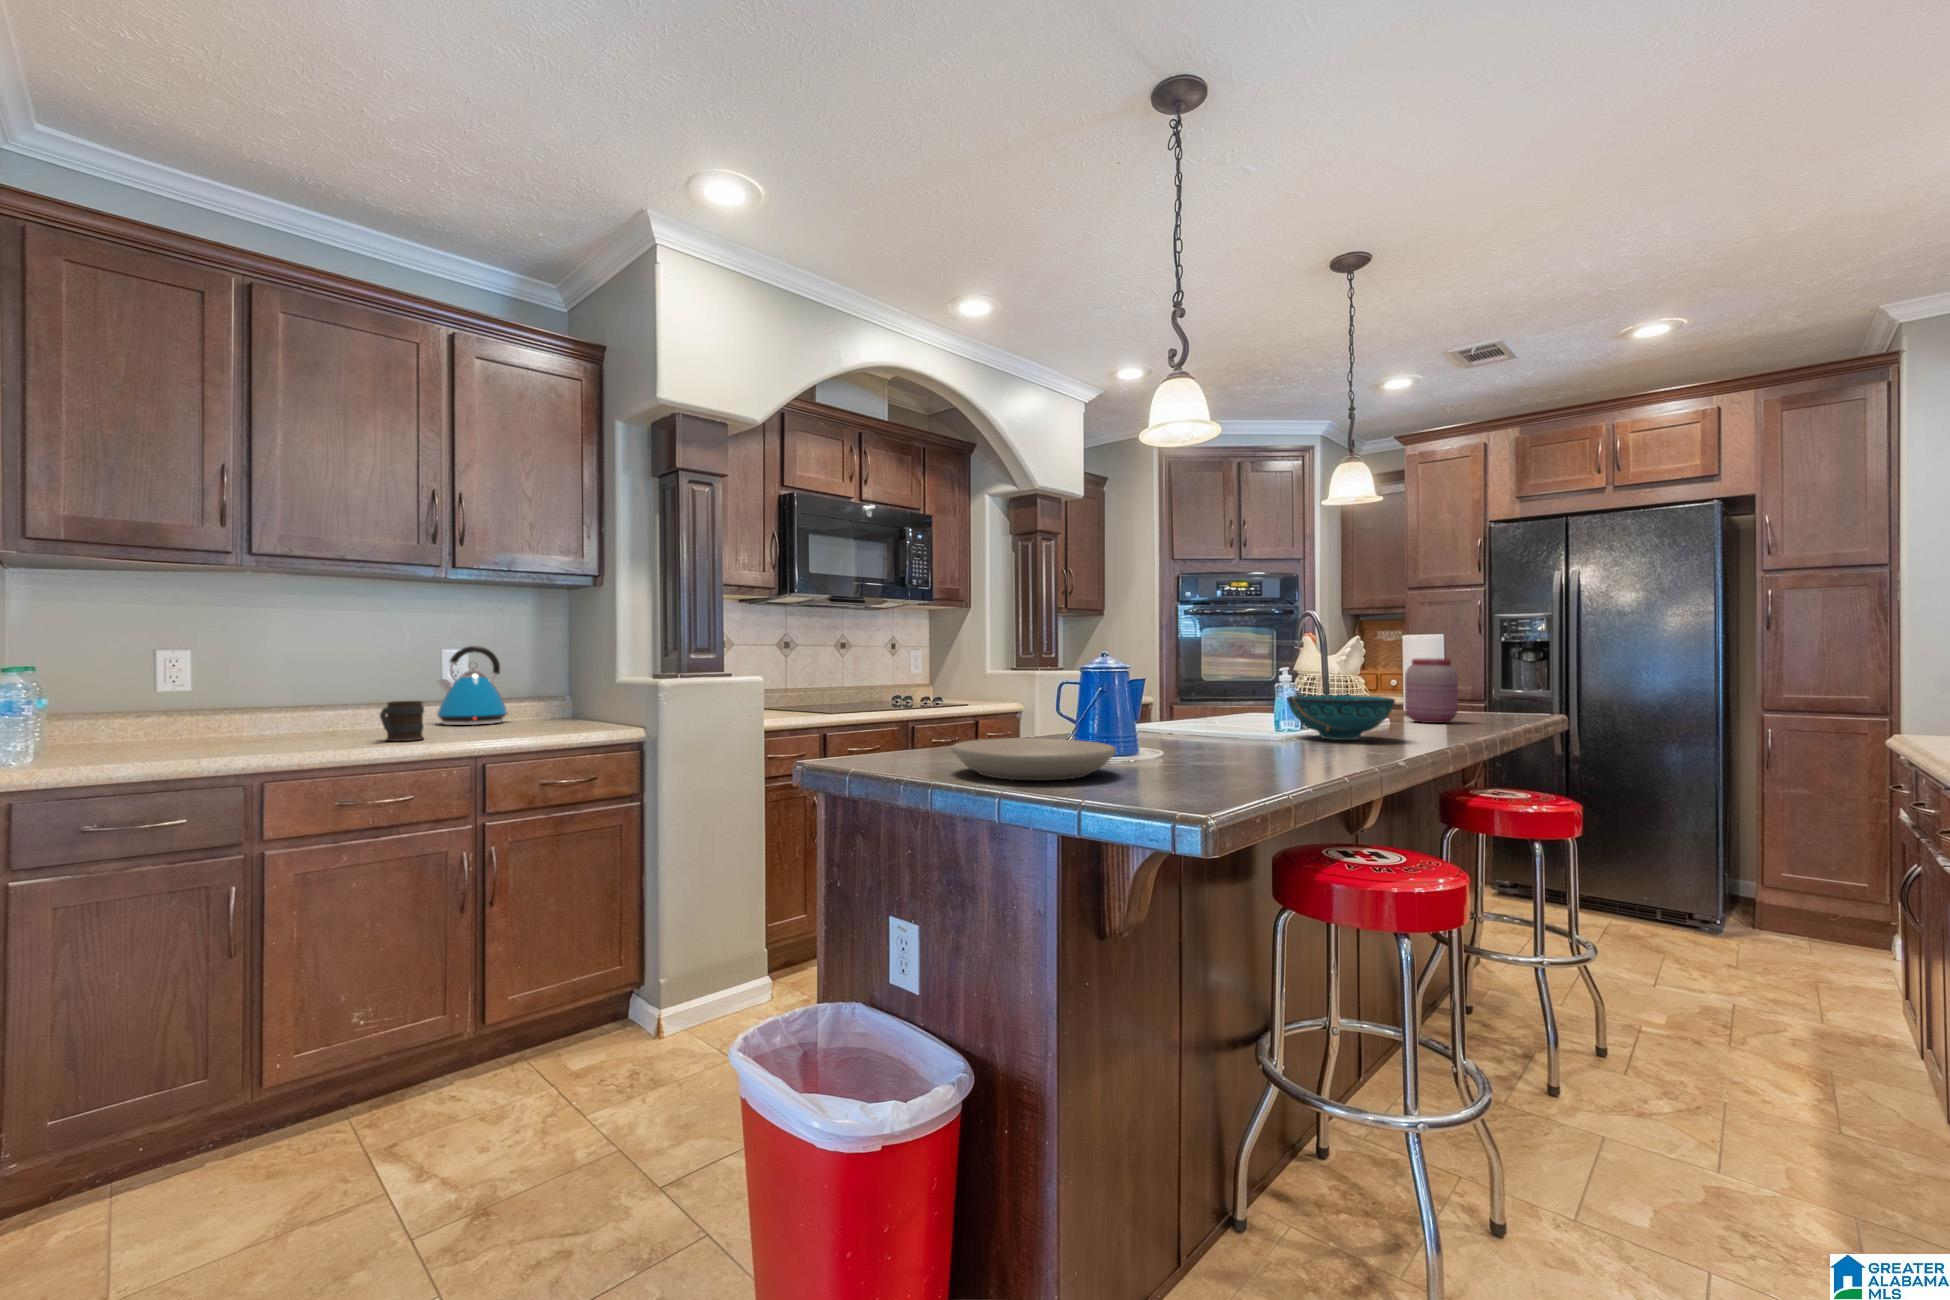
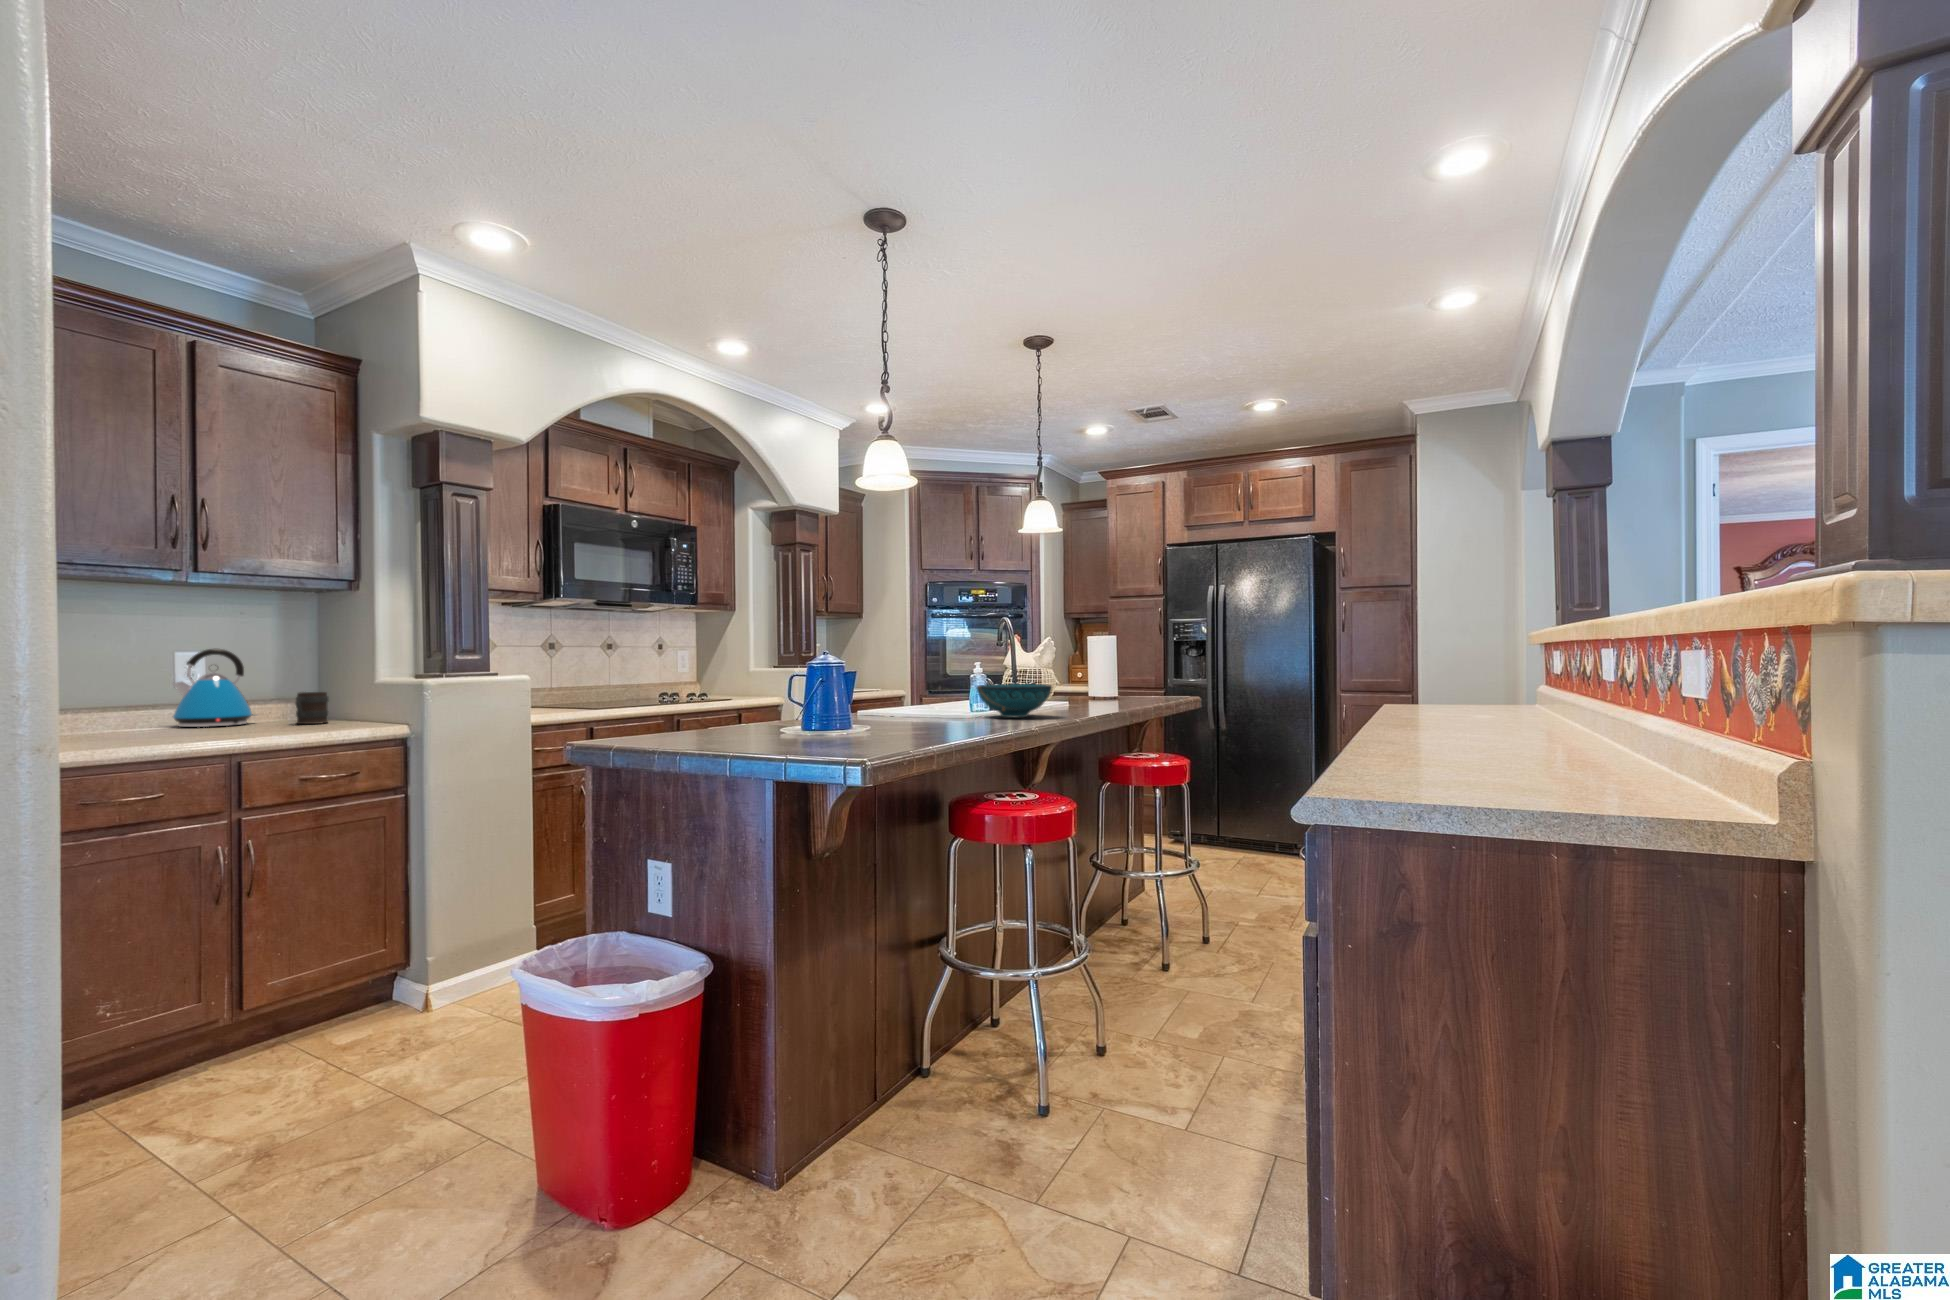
jar: present [1405,658,1458,723] -> none [1080,655,1117,706]
mug: present [380,701,424,741] -> present [295,692,328,724]
plate: present [951,738,1116,781] -> none [697,718,824,746]

